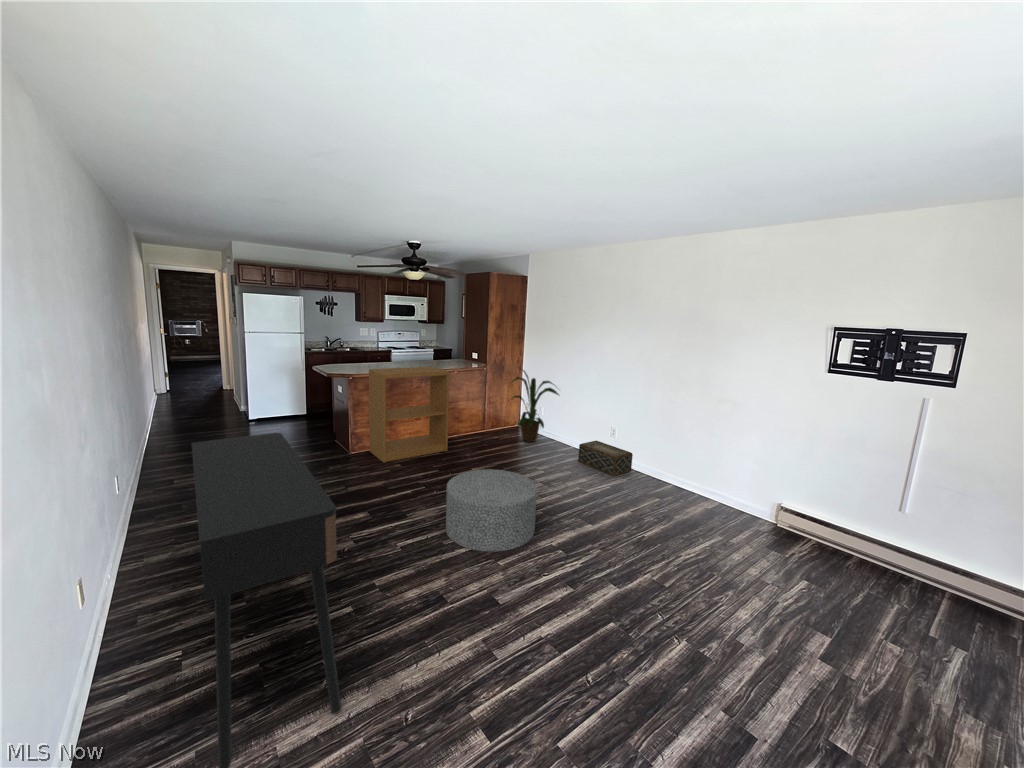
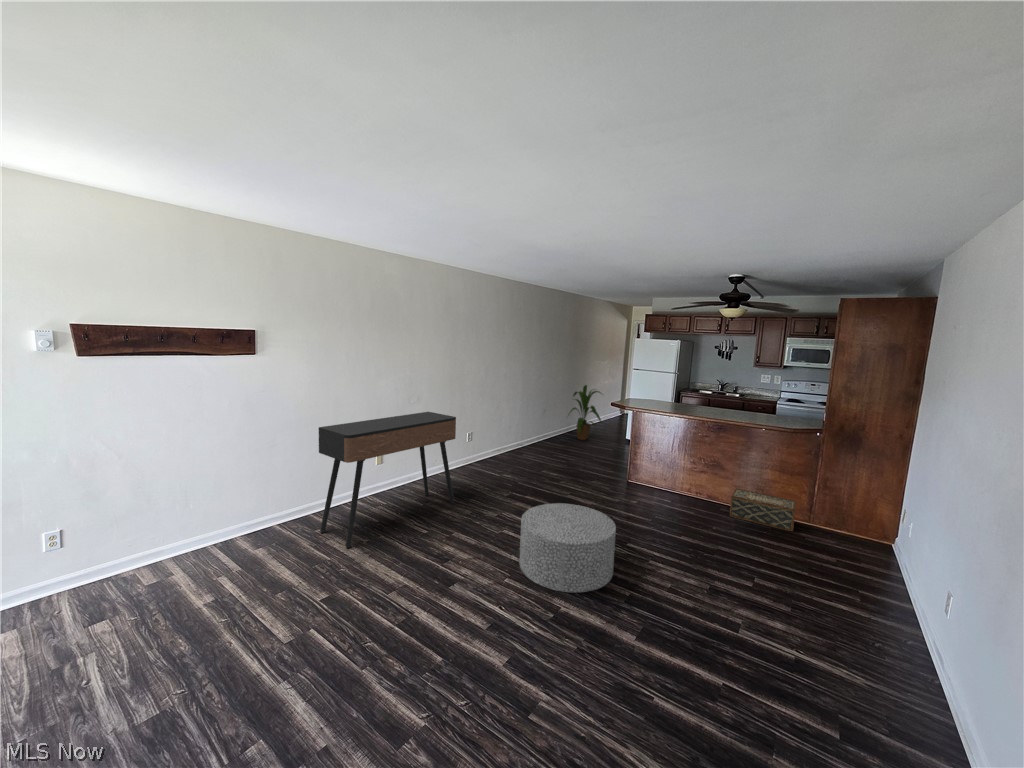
bookshelf: present [369,367,449,463] -> none [630,407,722,515]
house plant: present [512,369,559,442] -> present [568,385,601,440]
woven basket: present [578,440,633,476] -> present [730,489,796,531]

